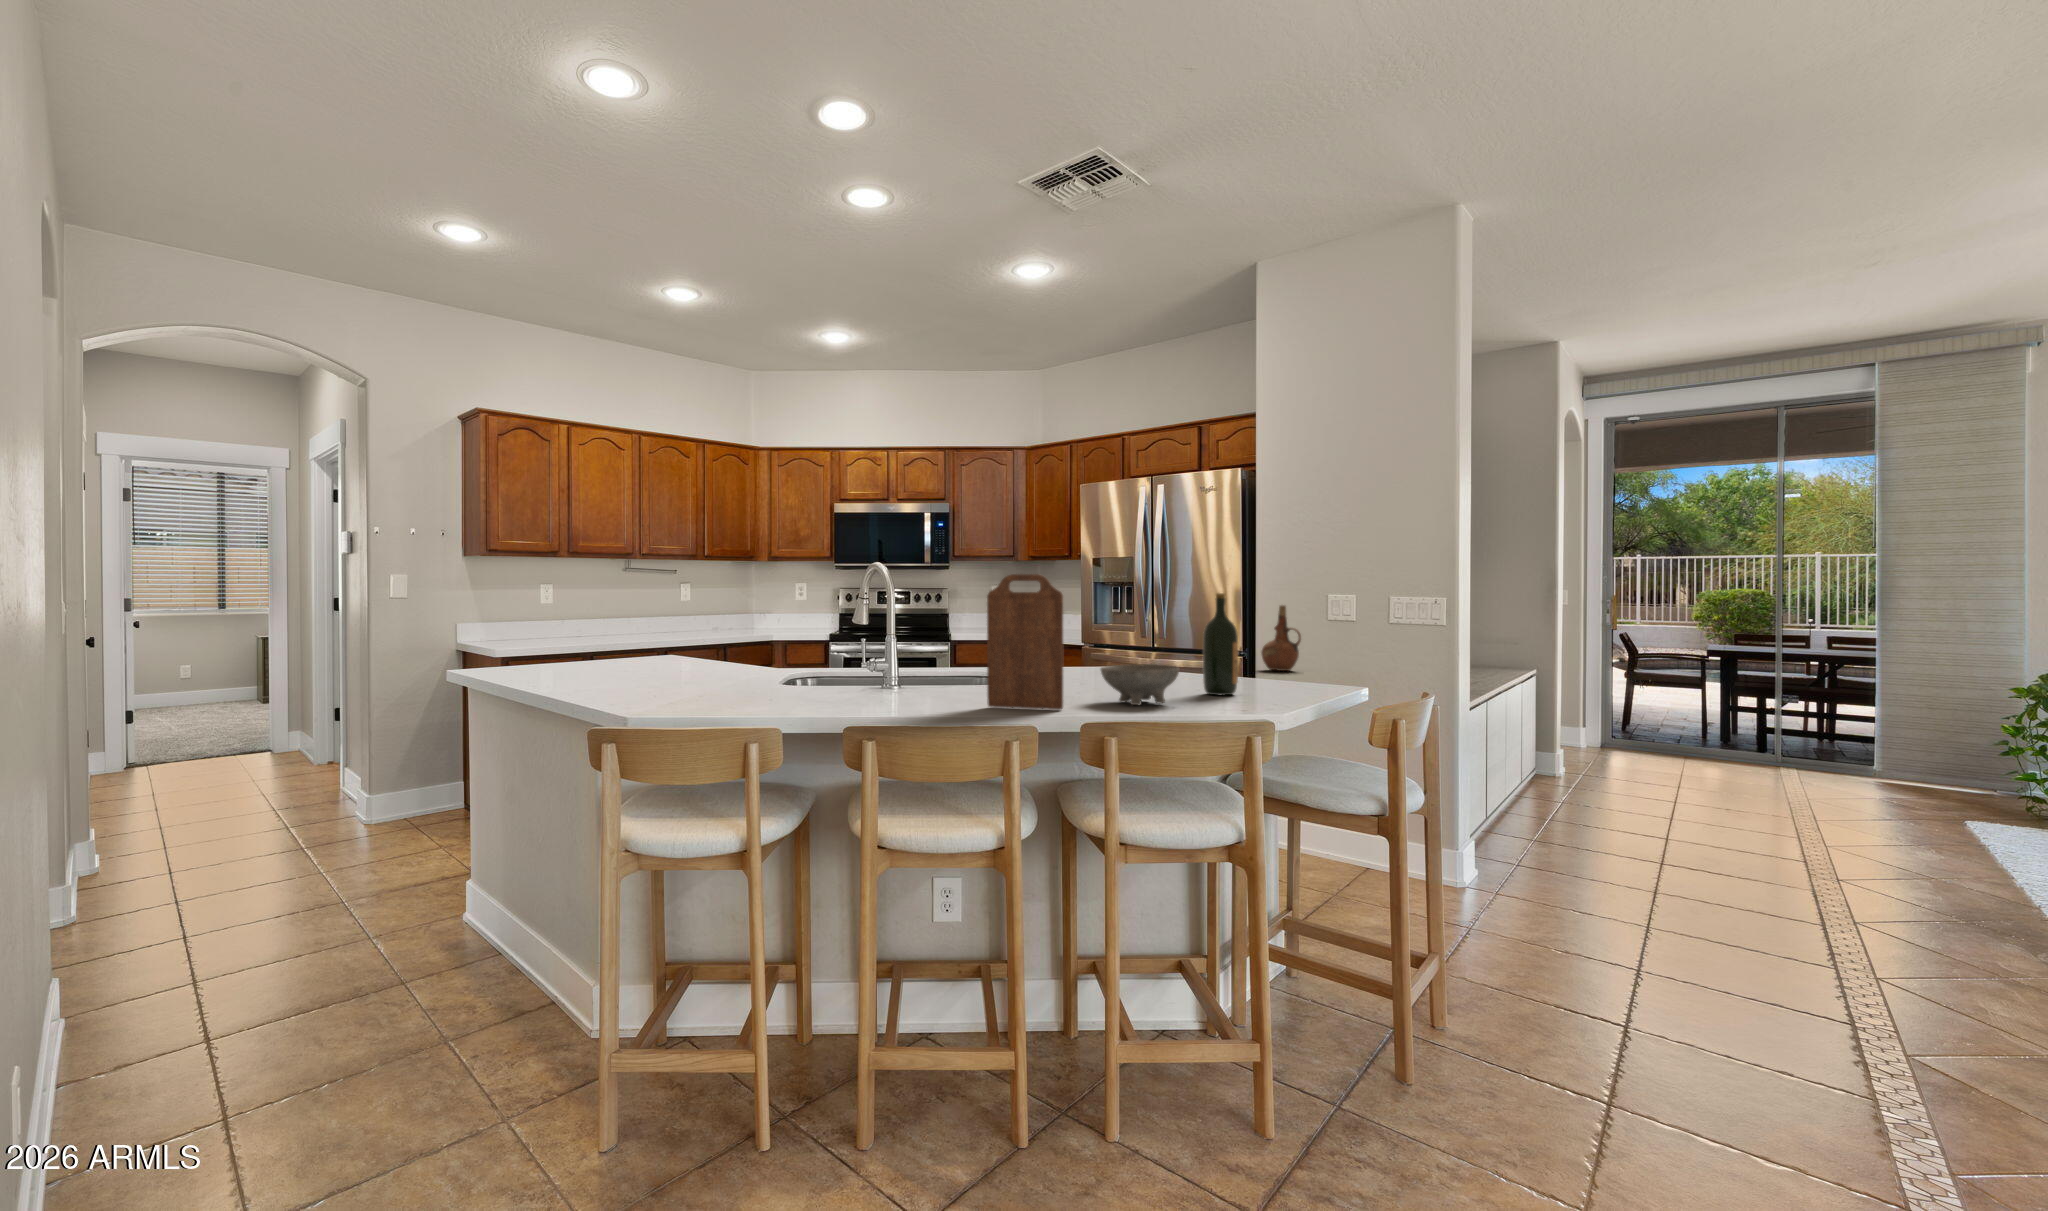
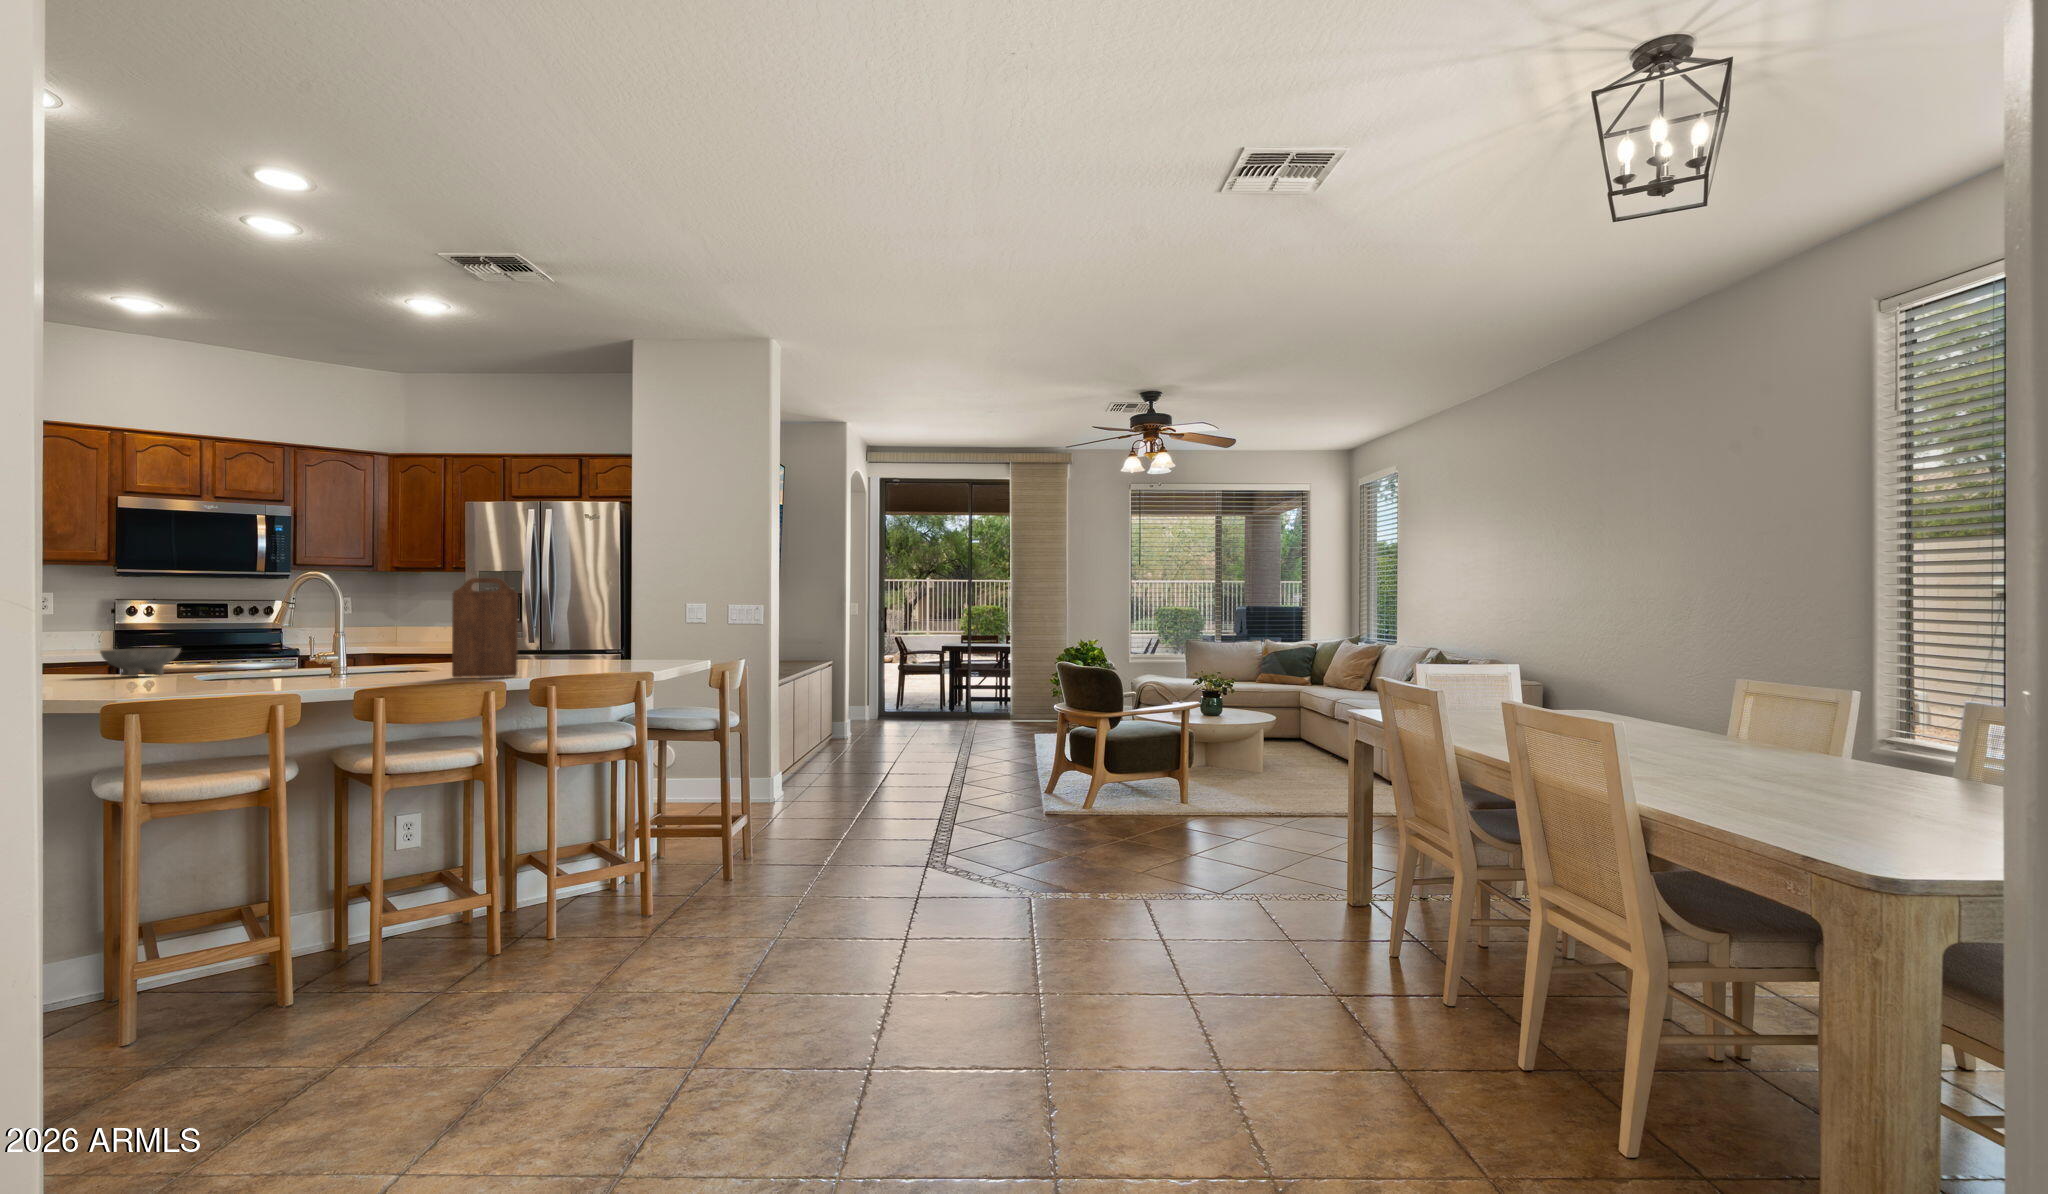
wine bottle: present [1203,593,1238,695] -> none [612,595,639,668]
ceramic pitcher: present [1261,605,1301,671] -> none [642,608,673,657]
bowl: present [1101,664,1180,705] -> present [100,648,180,677]

